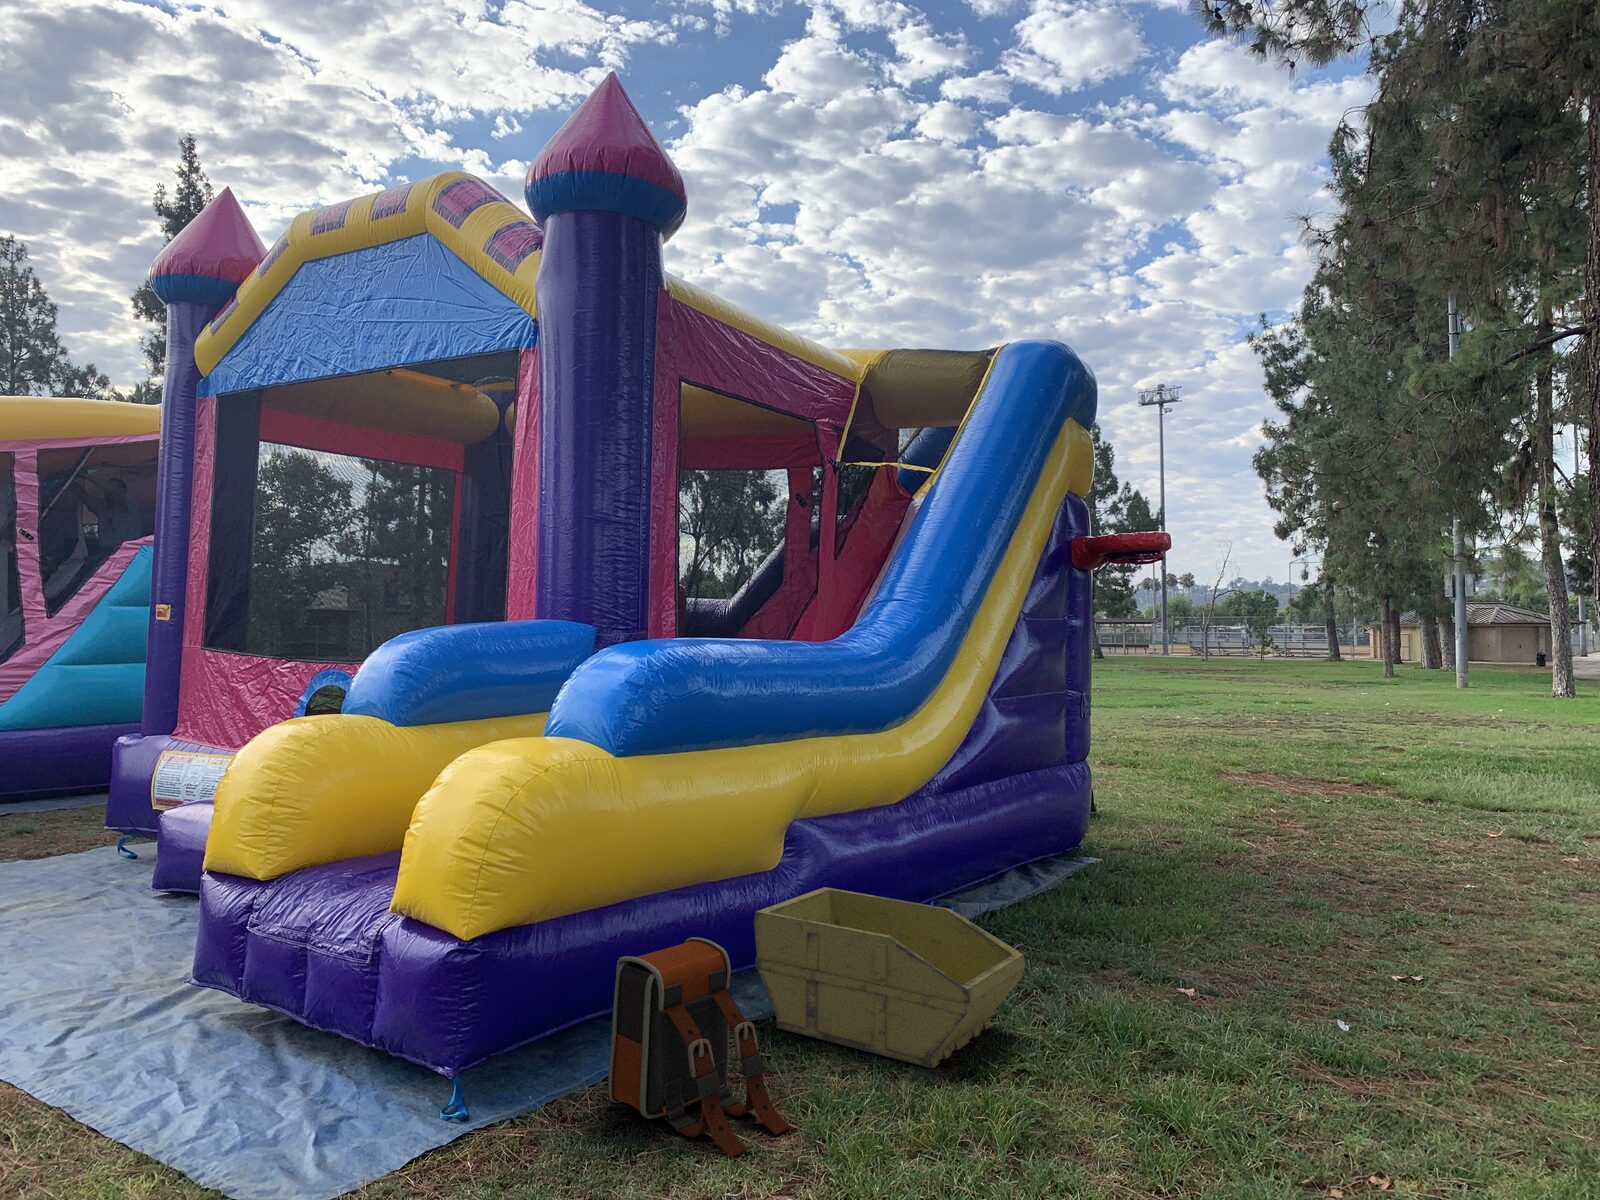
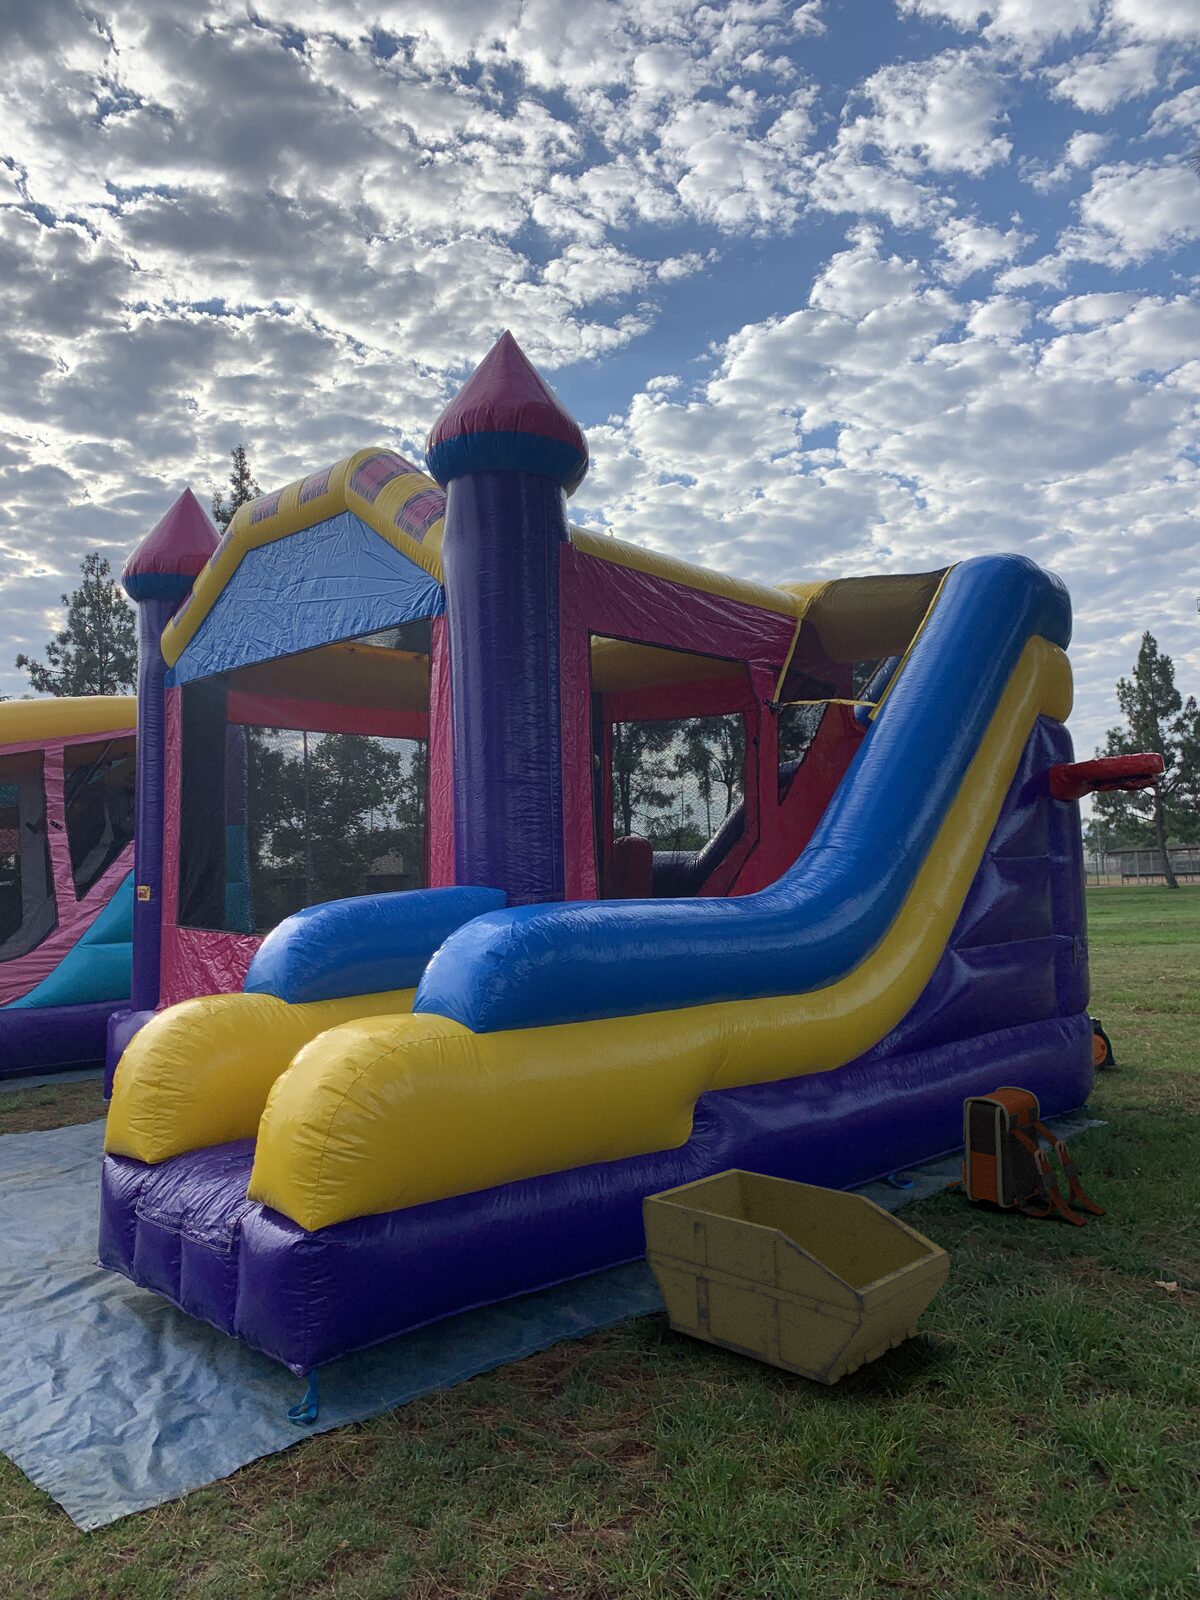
backpack: present [607,937,791,1157] -> present [947,1087,1107,1226]

